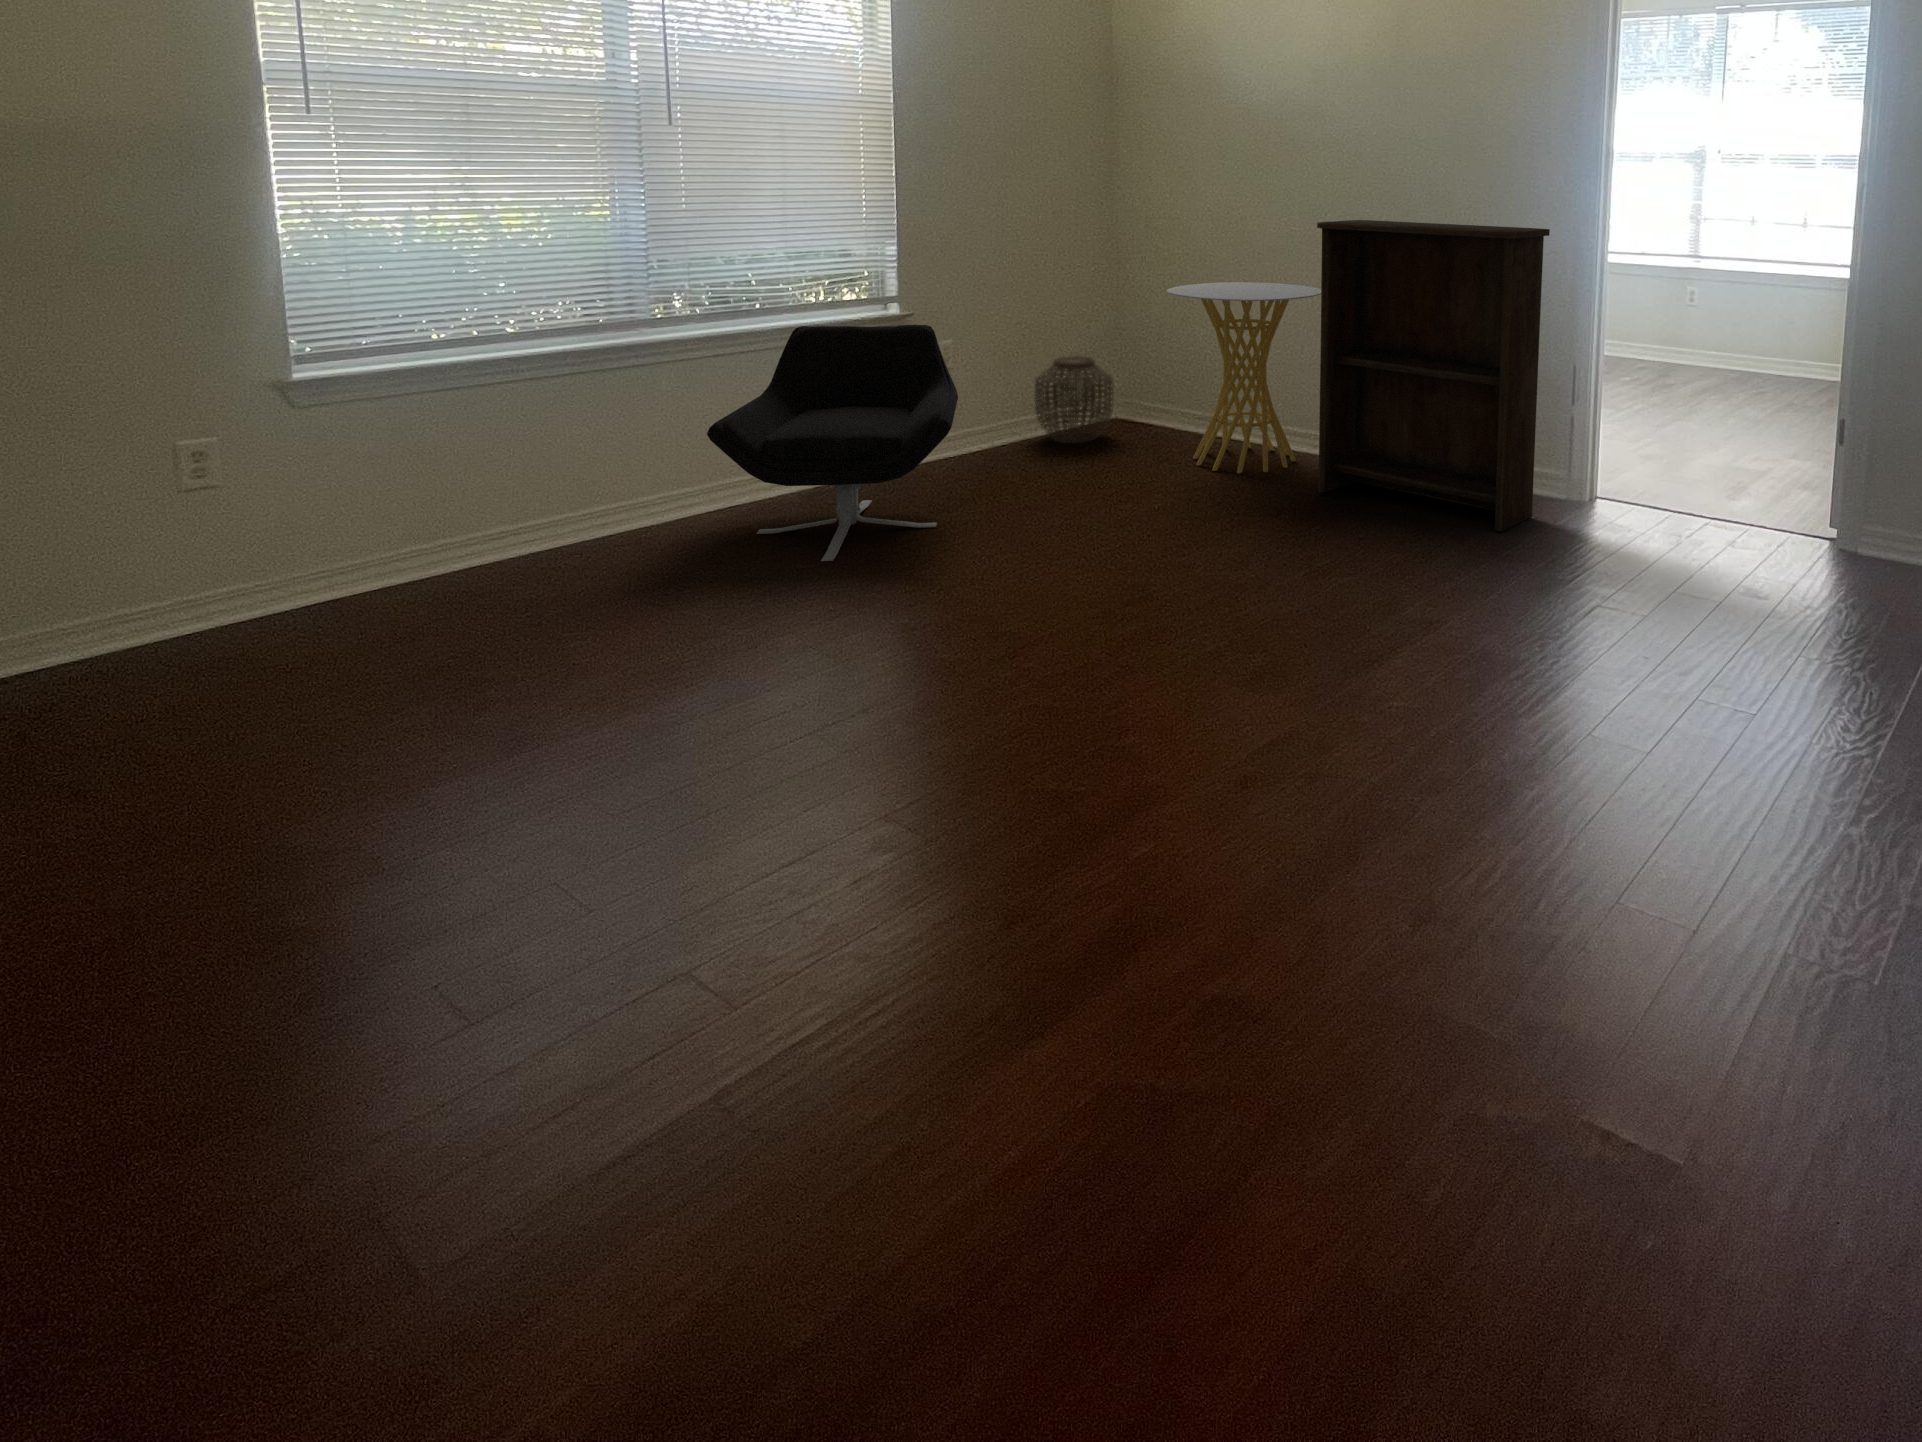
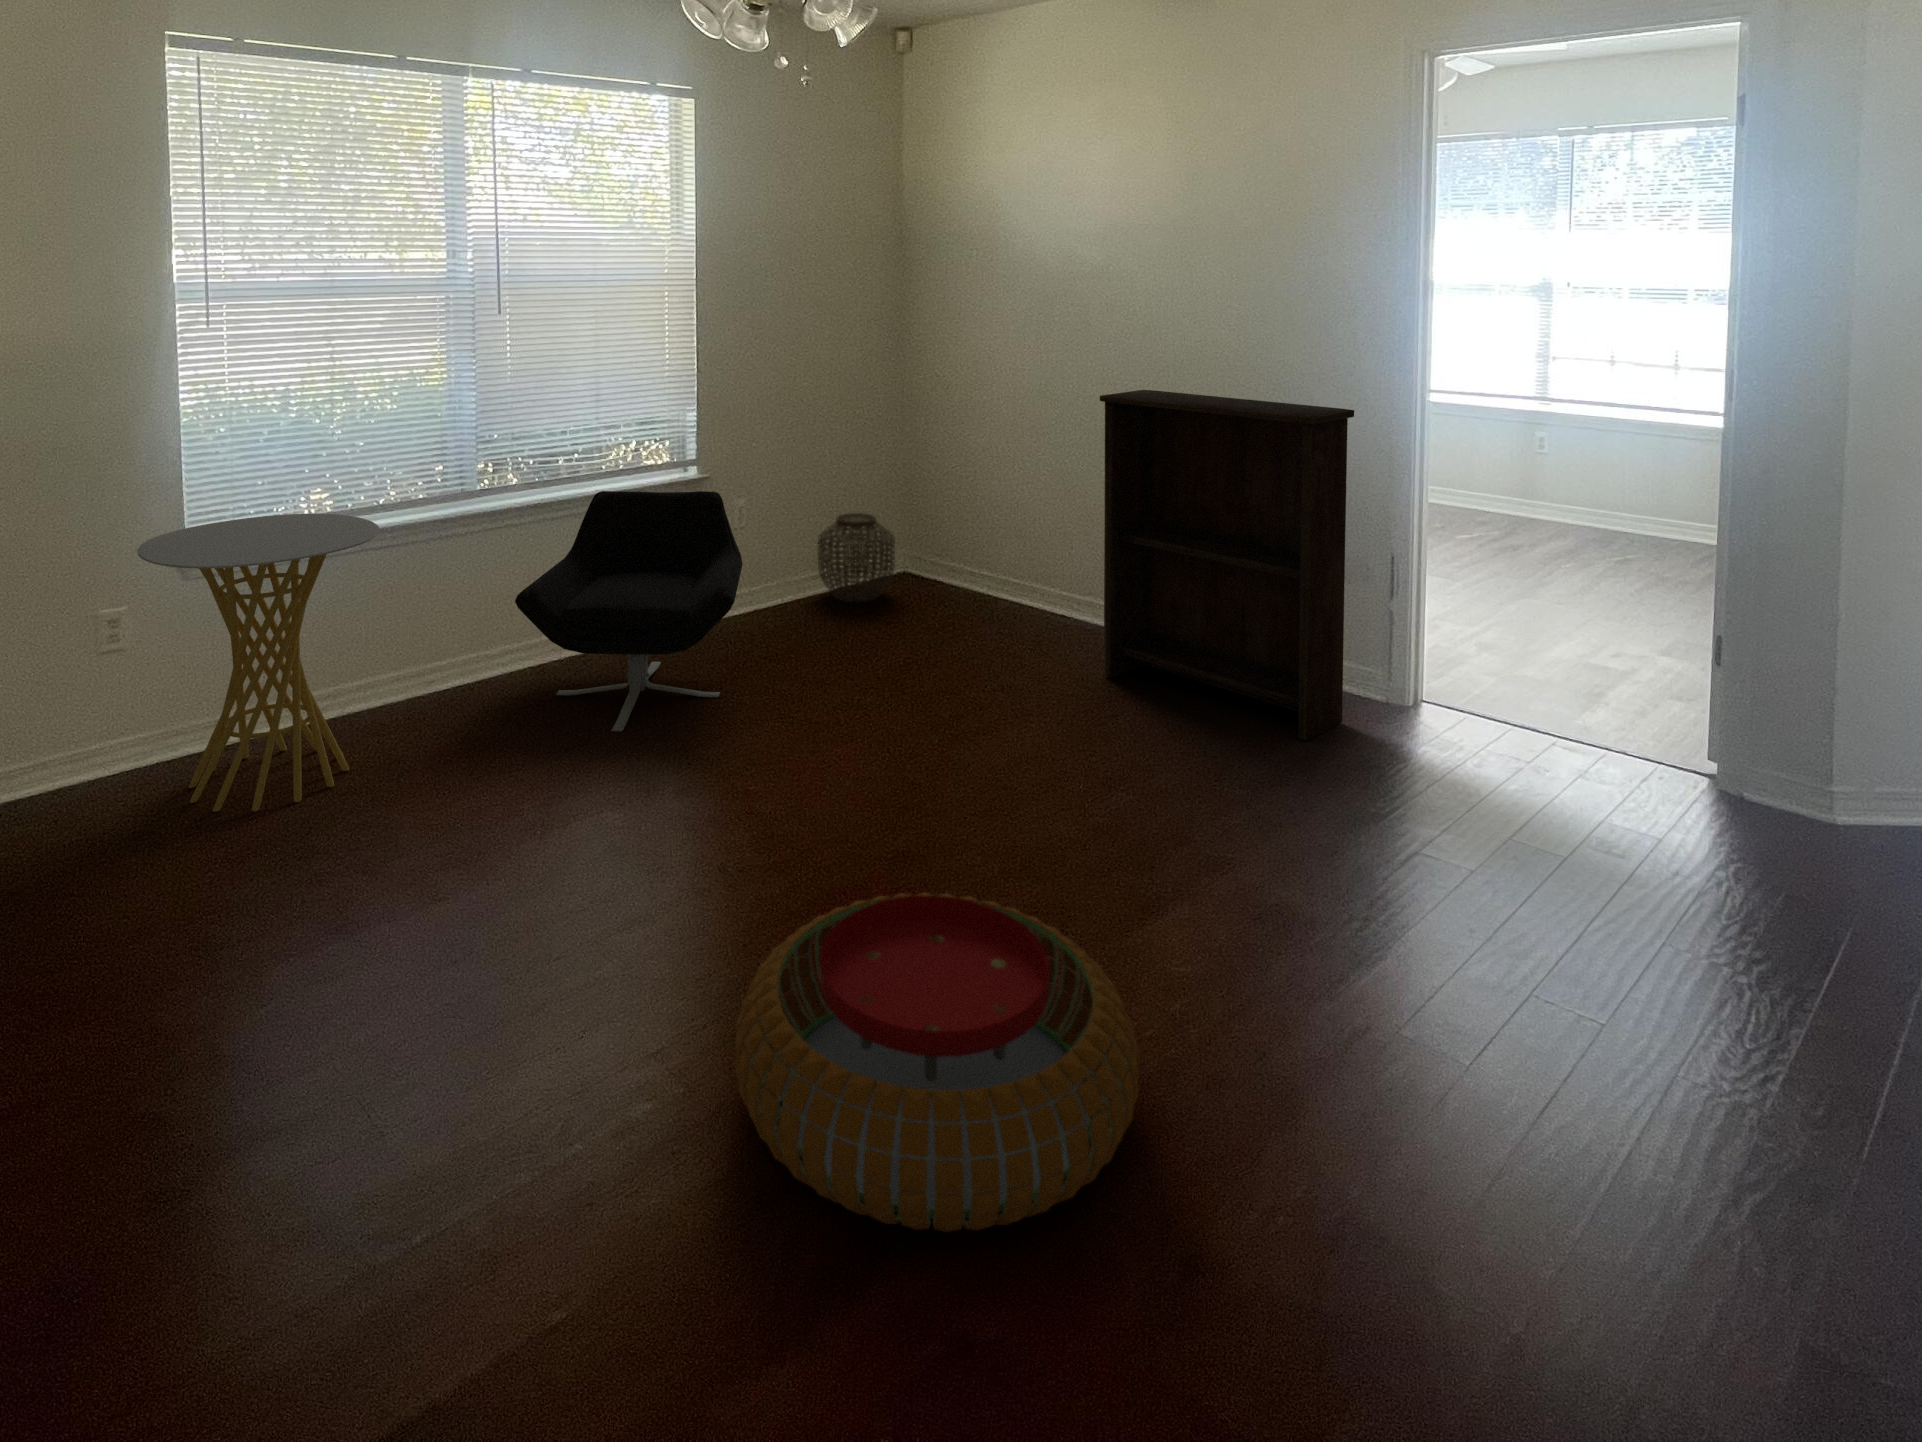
side table: present [1167,282,1321,473] -> present [137,514,380,812]
pouf: none [972,652,1366,934] -> present [735,892,1138,1232]

